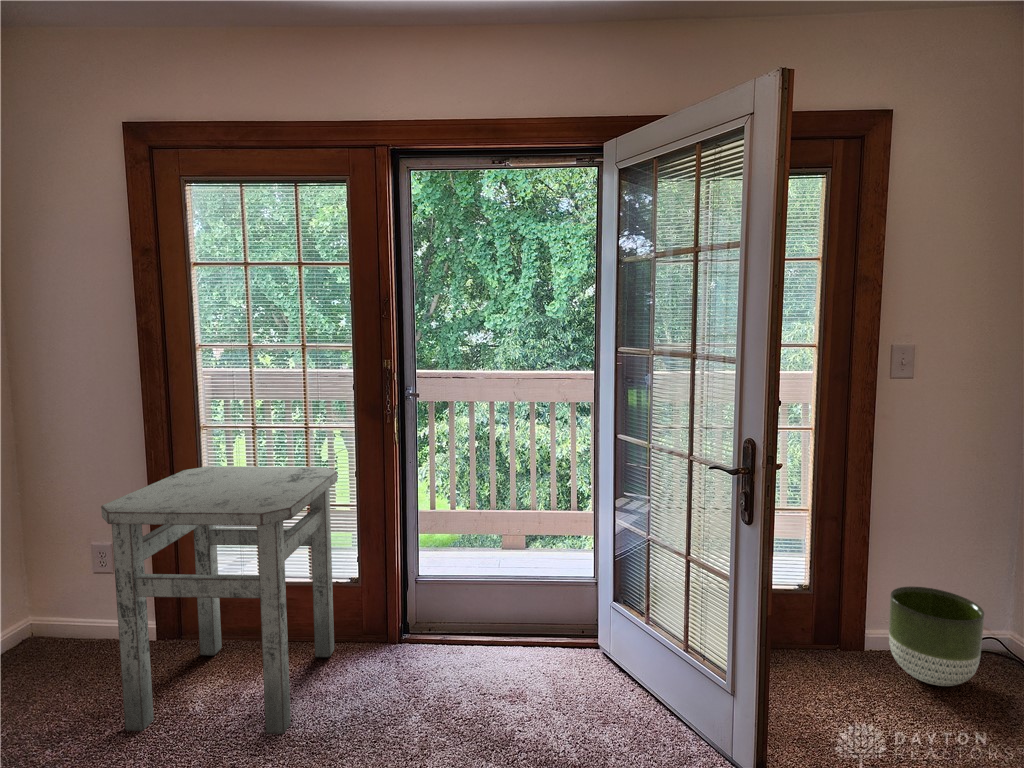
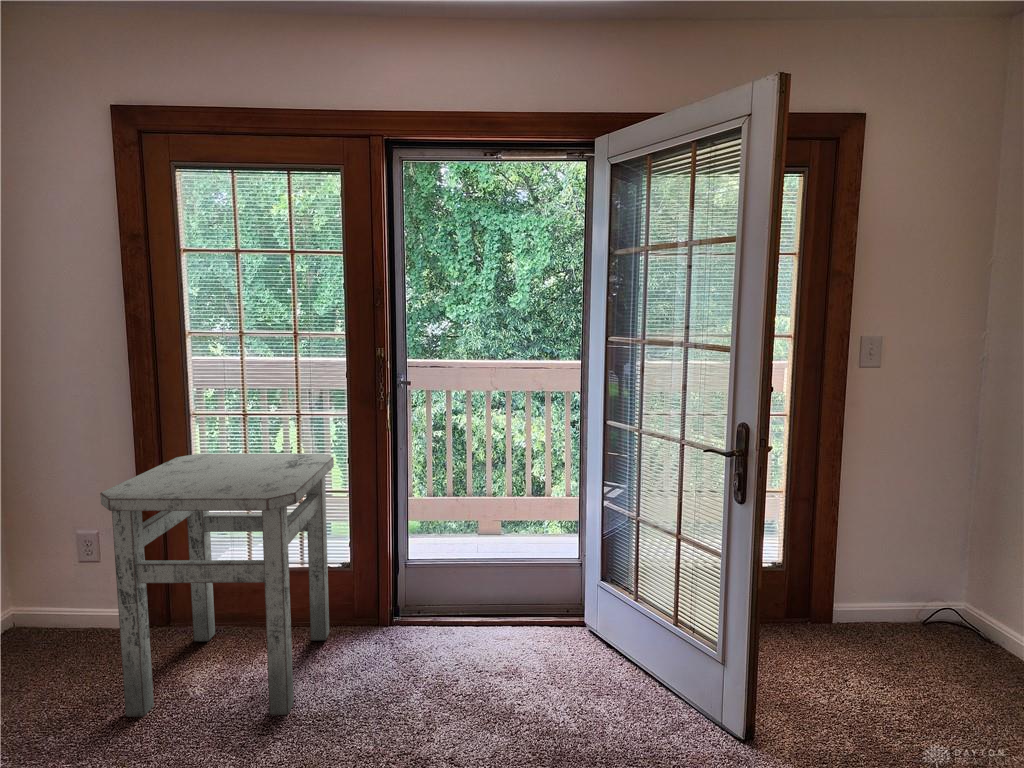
planter: present [889,586,984,686] -> none [856,561,944,652]

